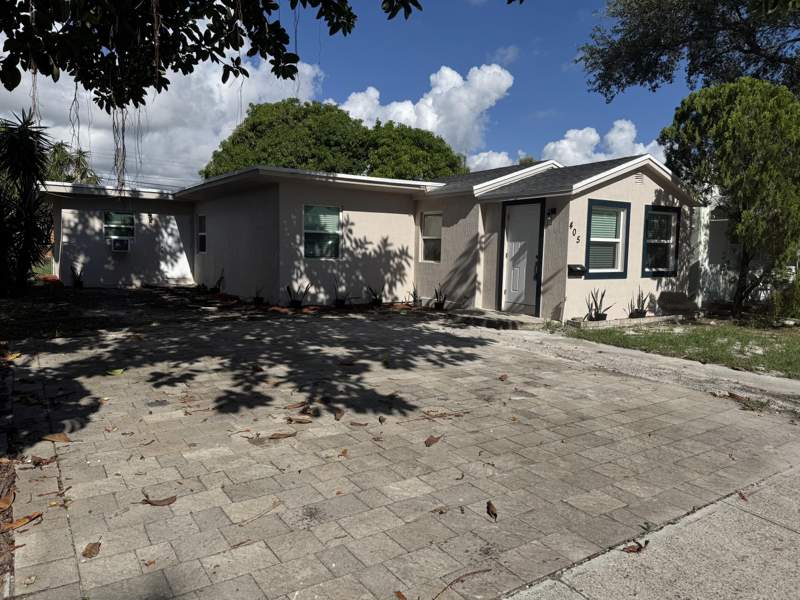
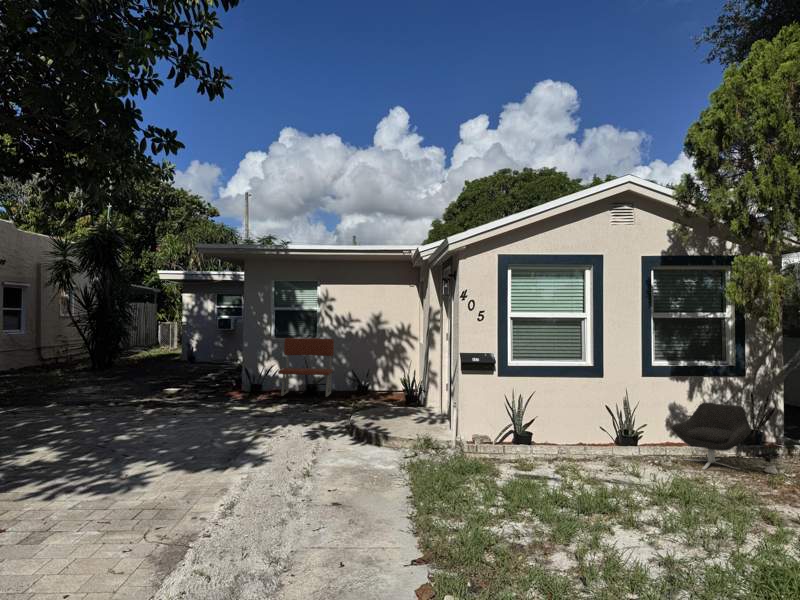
bench: none [318,258,367,309] -> present [278,338,334,397]

